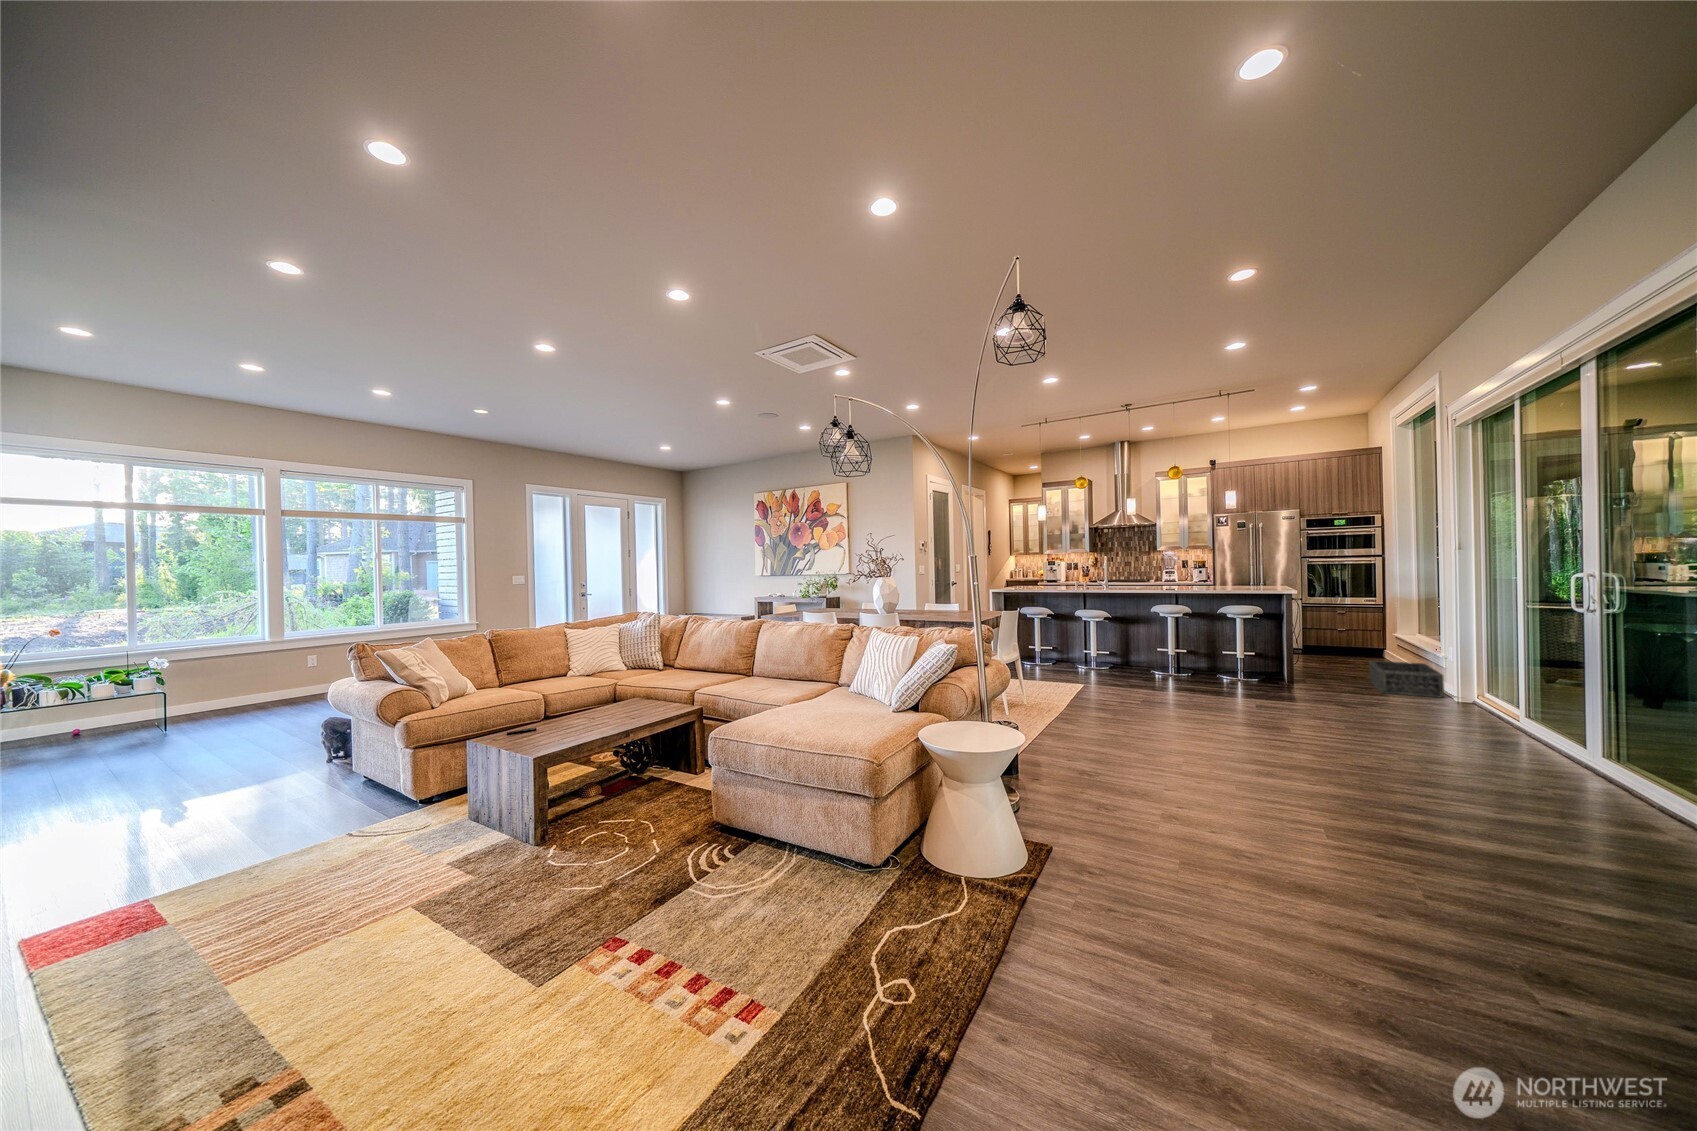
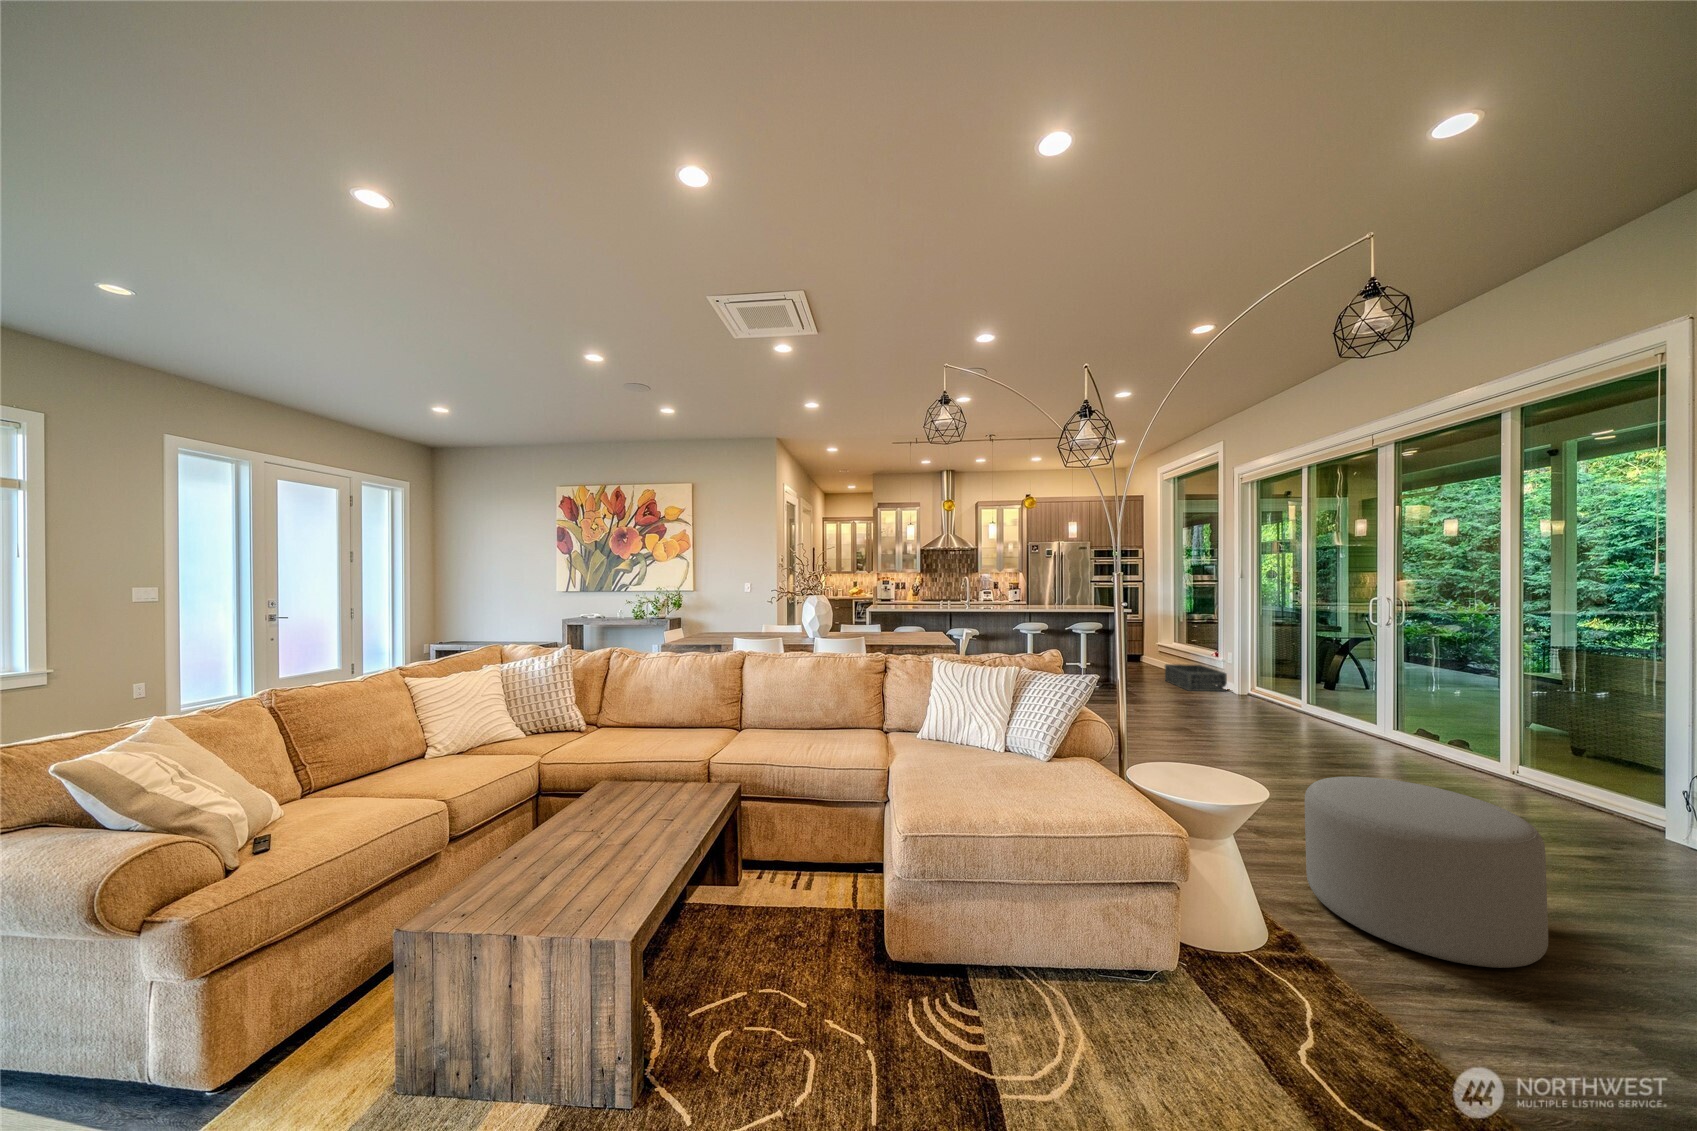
ottoman: none [1117,756,1308,931] -> present [1305,777,1548,968]

